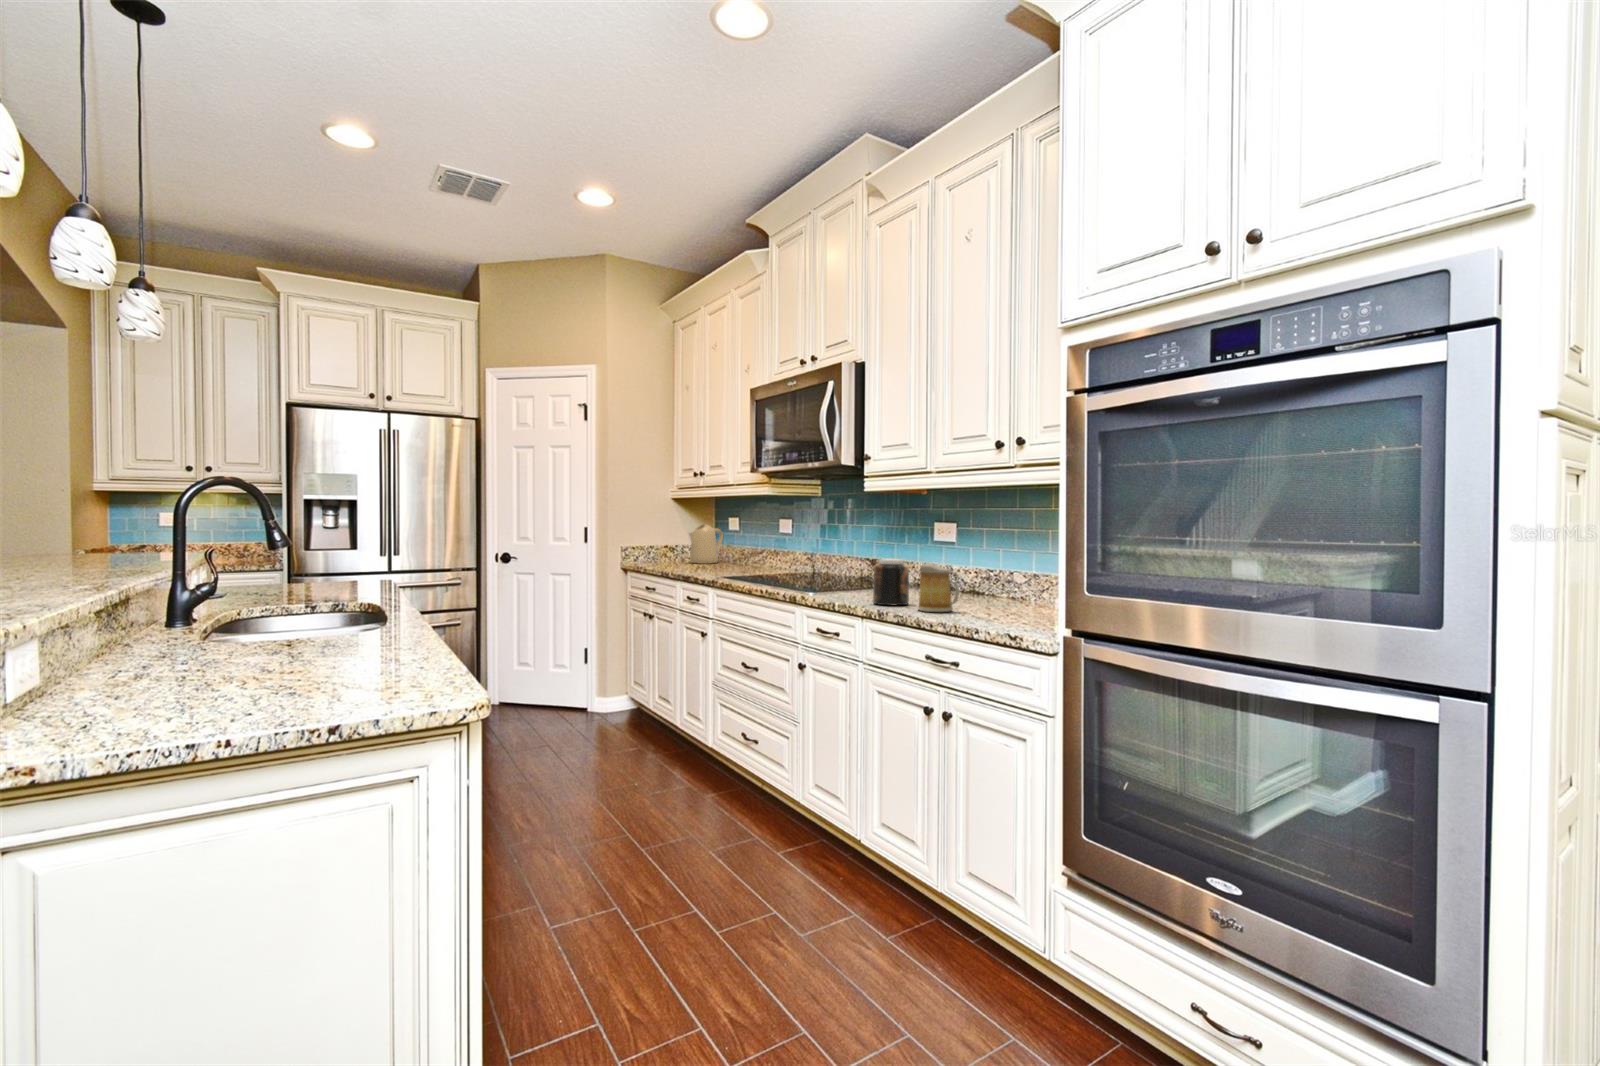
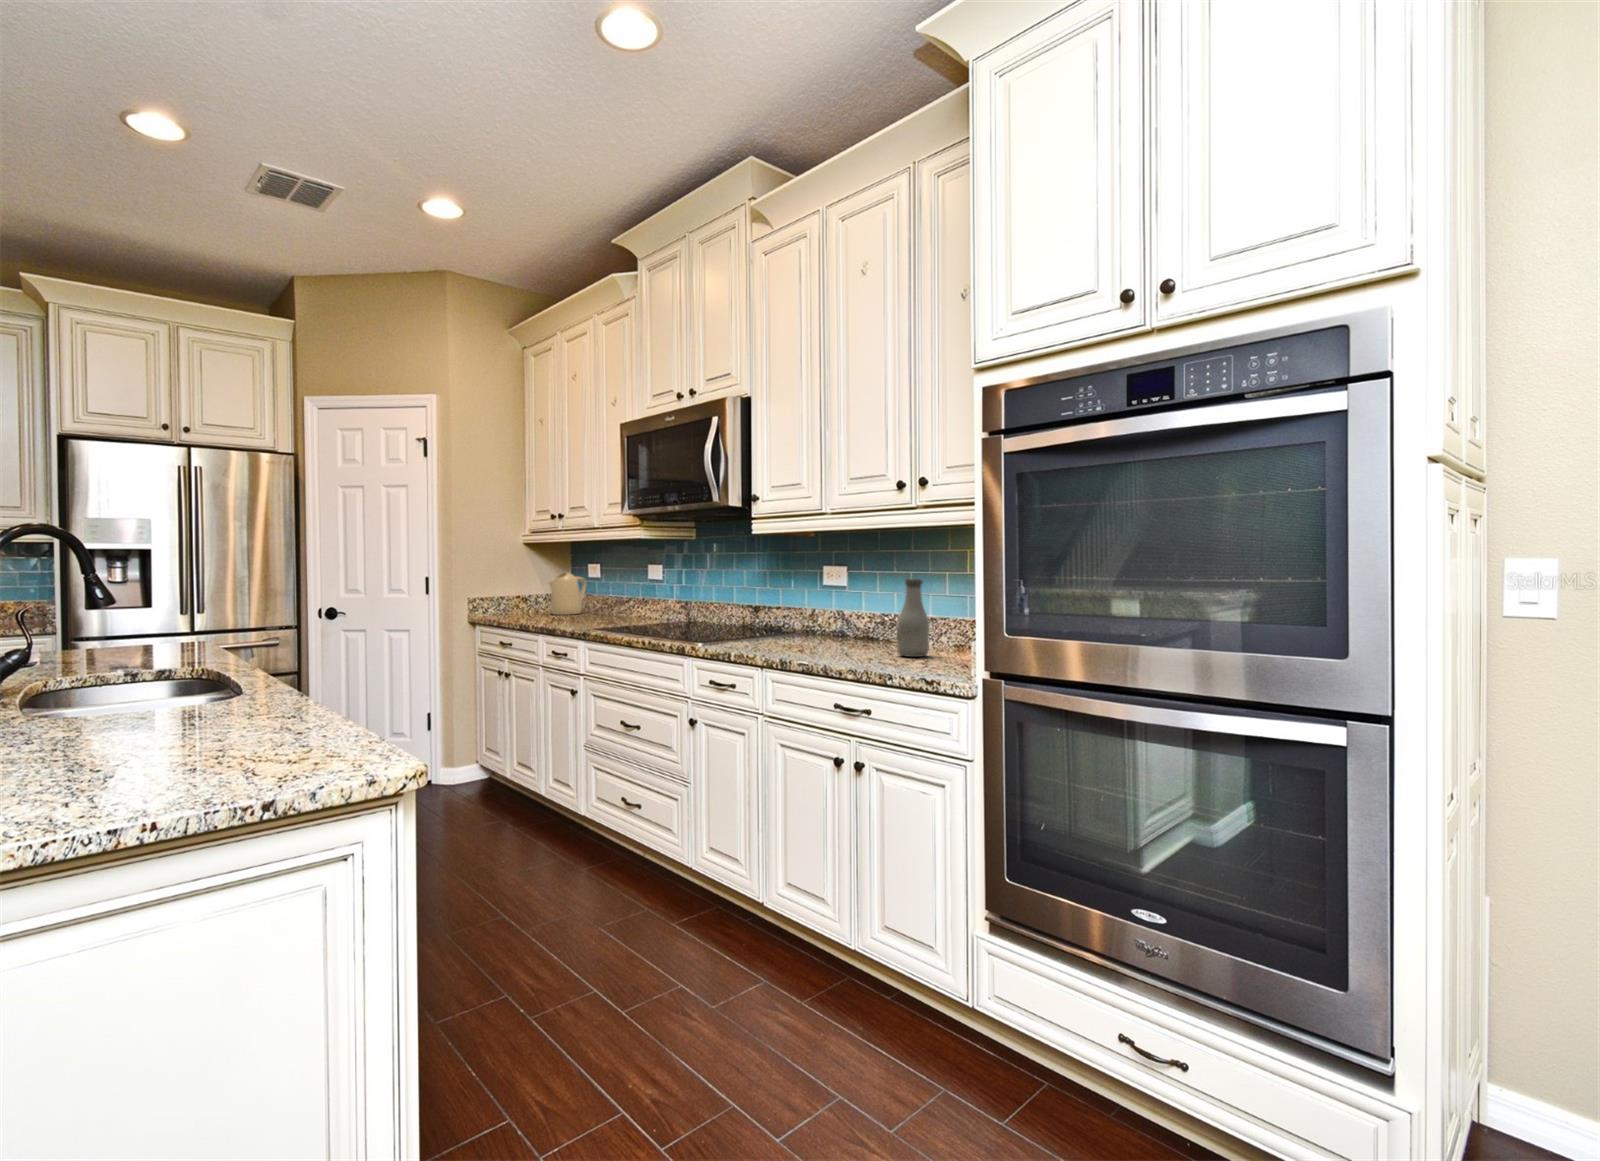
bottle: none [995,535,1027,613] -> present [897,578,929,657]
jar: present [873,559,909,605] -> none [772,605,808,653]
mug: present [918,563,959,612] -> none [821,609,863,659]

